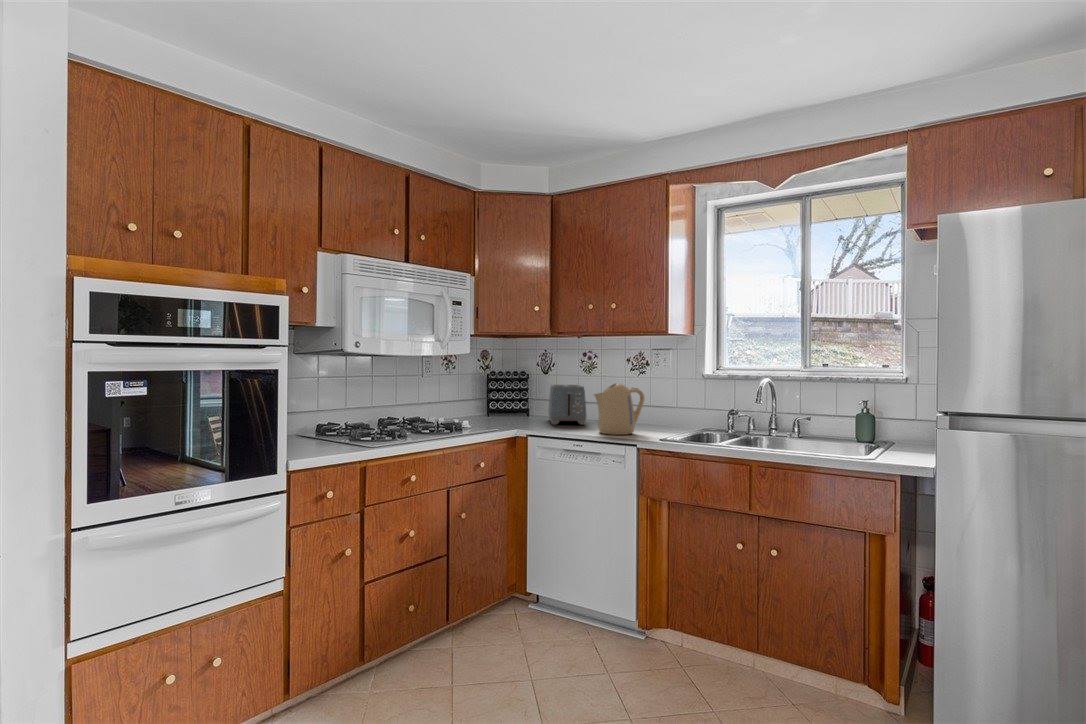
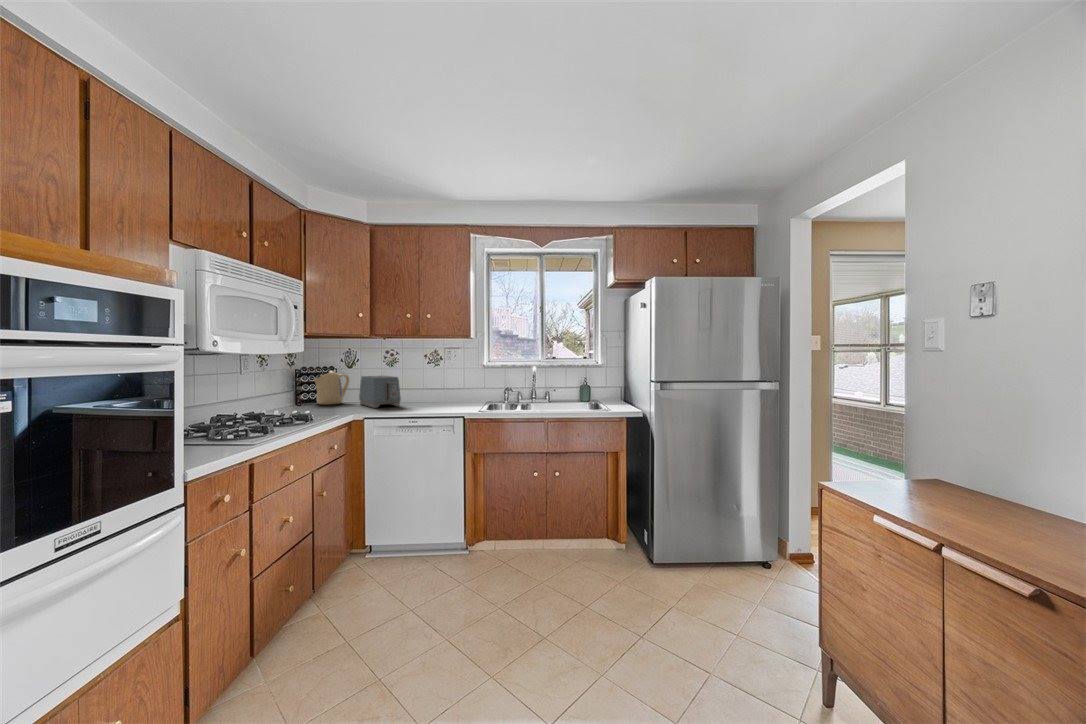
kettle: present [594,383,645,435] -> present [314,371,349,405]

